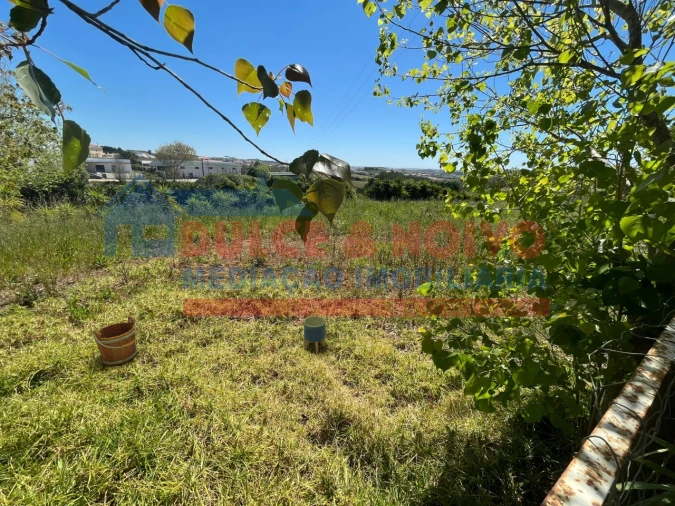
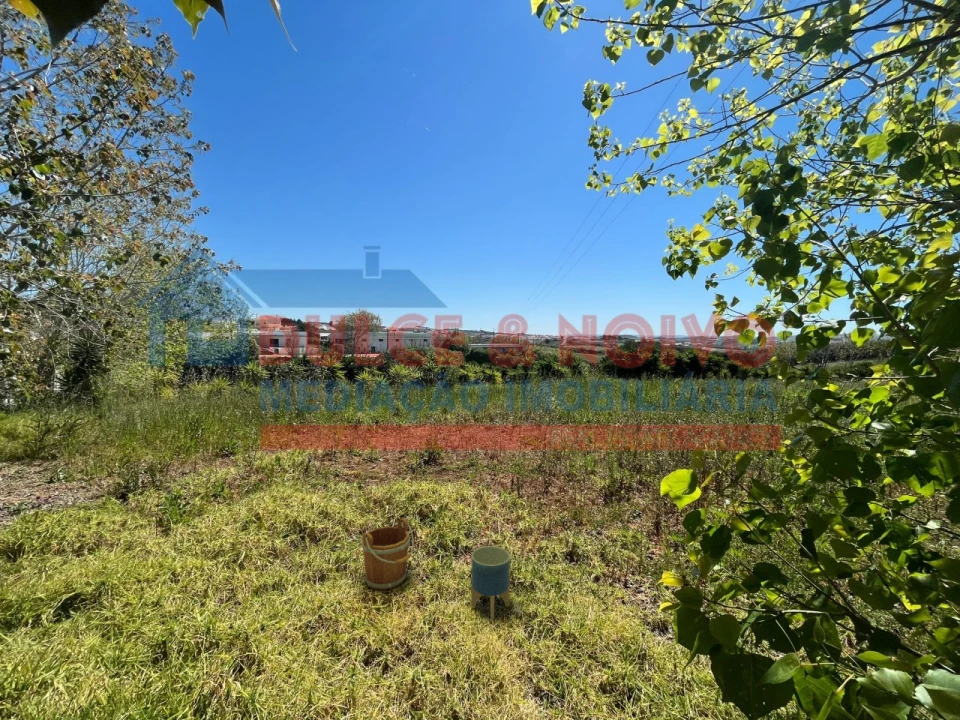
bucket: present [93,316,139,365] -> present [362,518,414,590]

